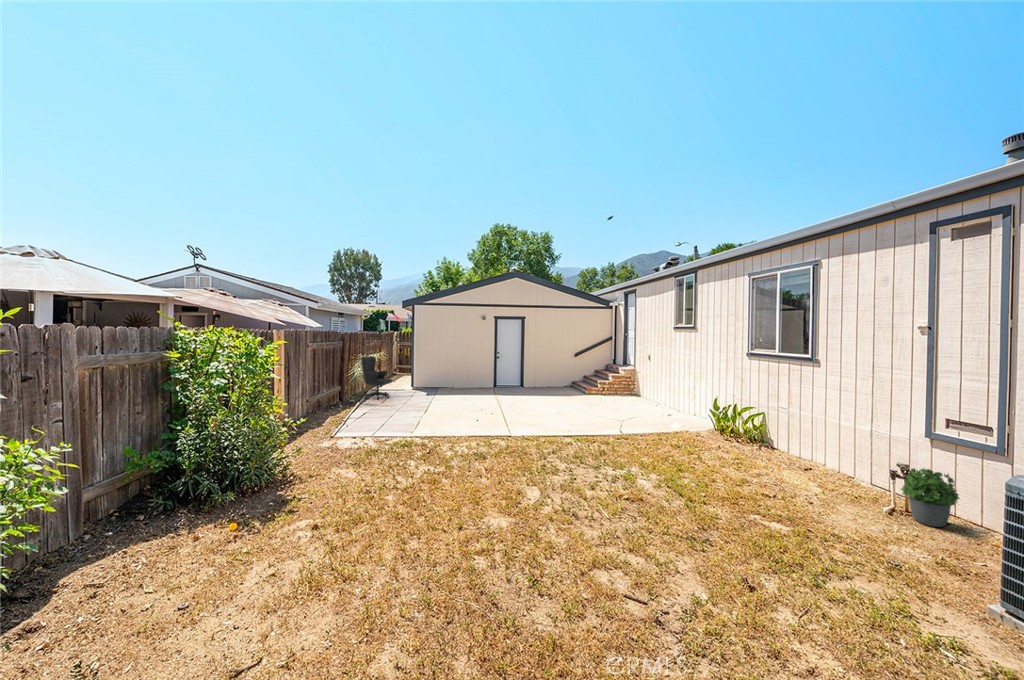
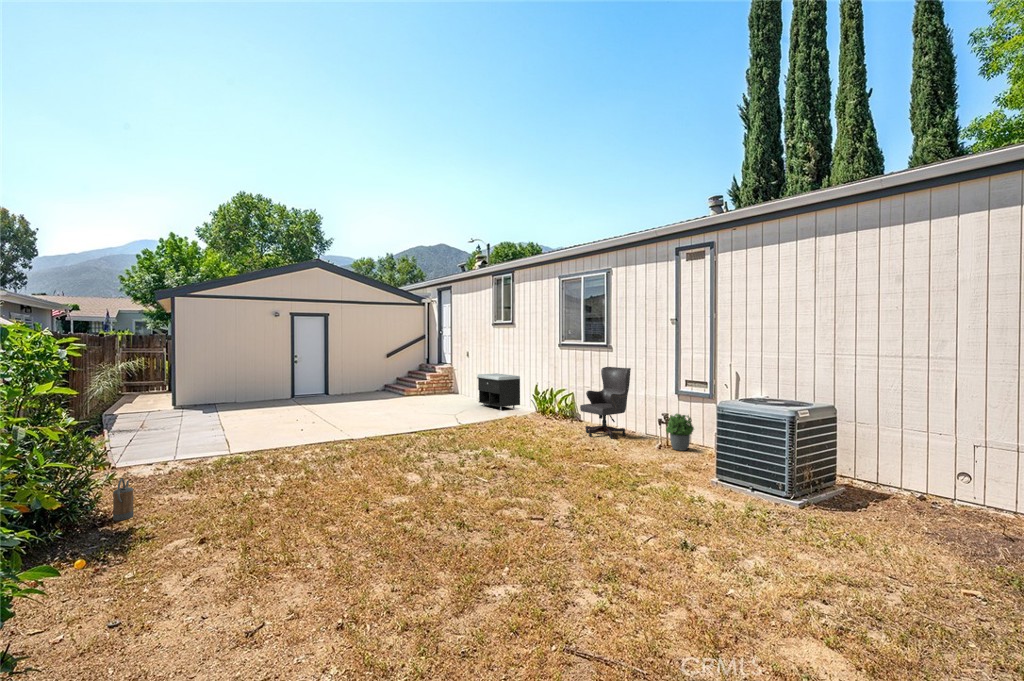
chair: present [361,356,392,399] -> present [580,367,631,438]
storage bench: none [654,380,700,420] -> present [477,373,520,410]
watering can: none [296,455,313,488] -> present [113,478,134,520]

